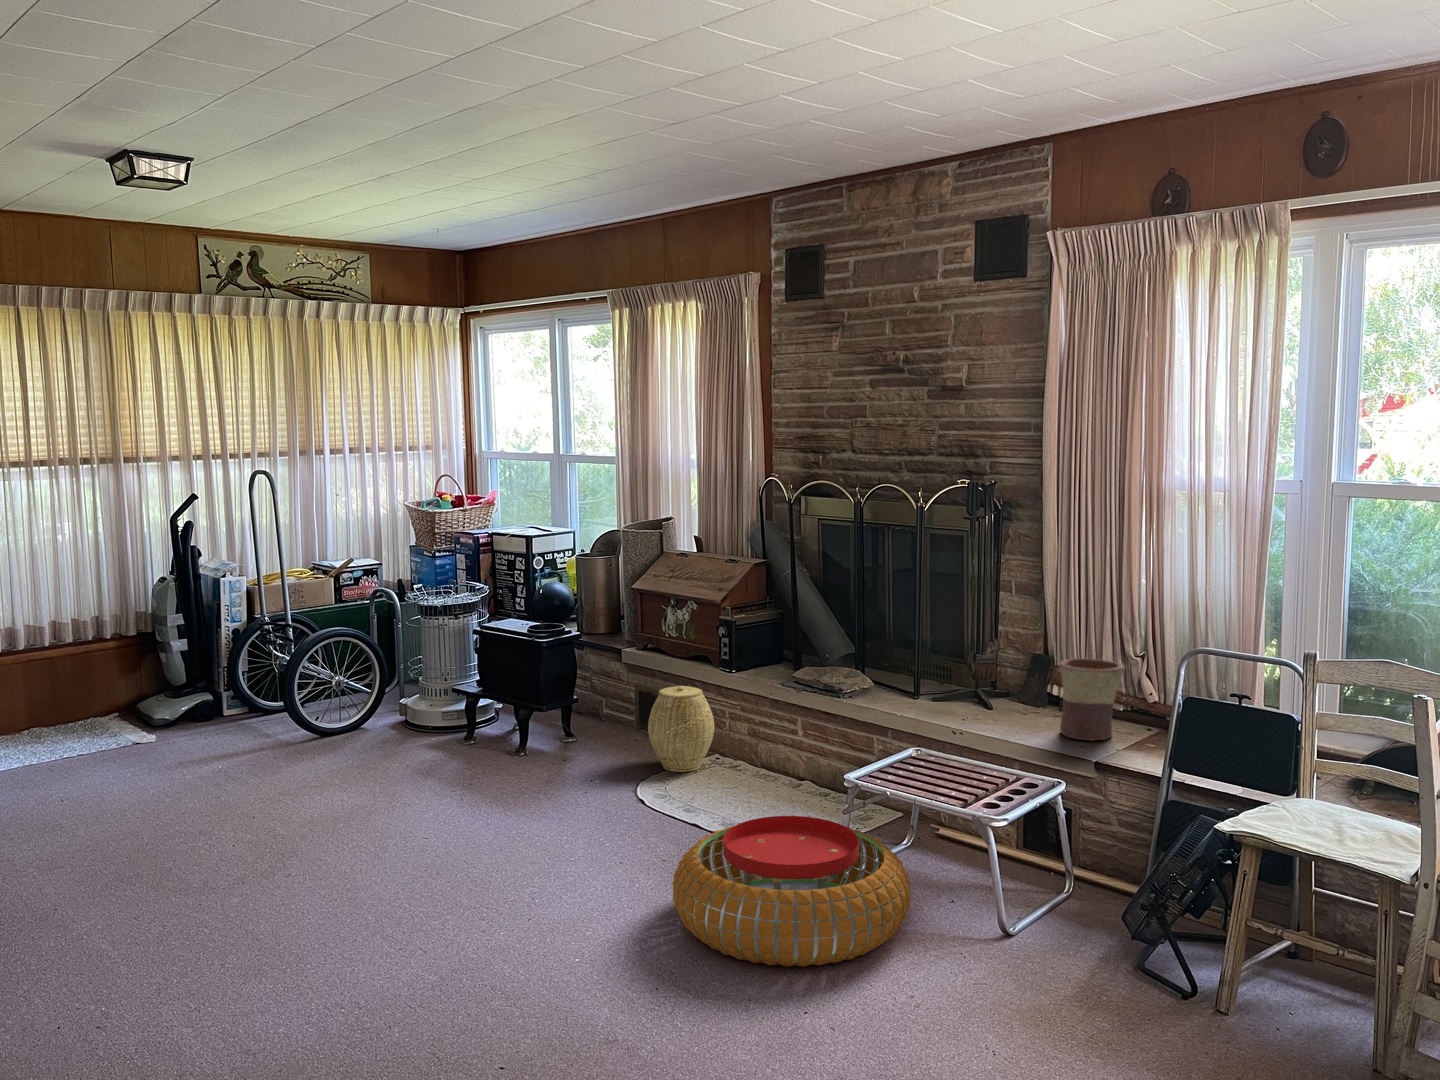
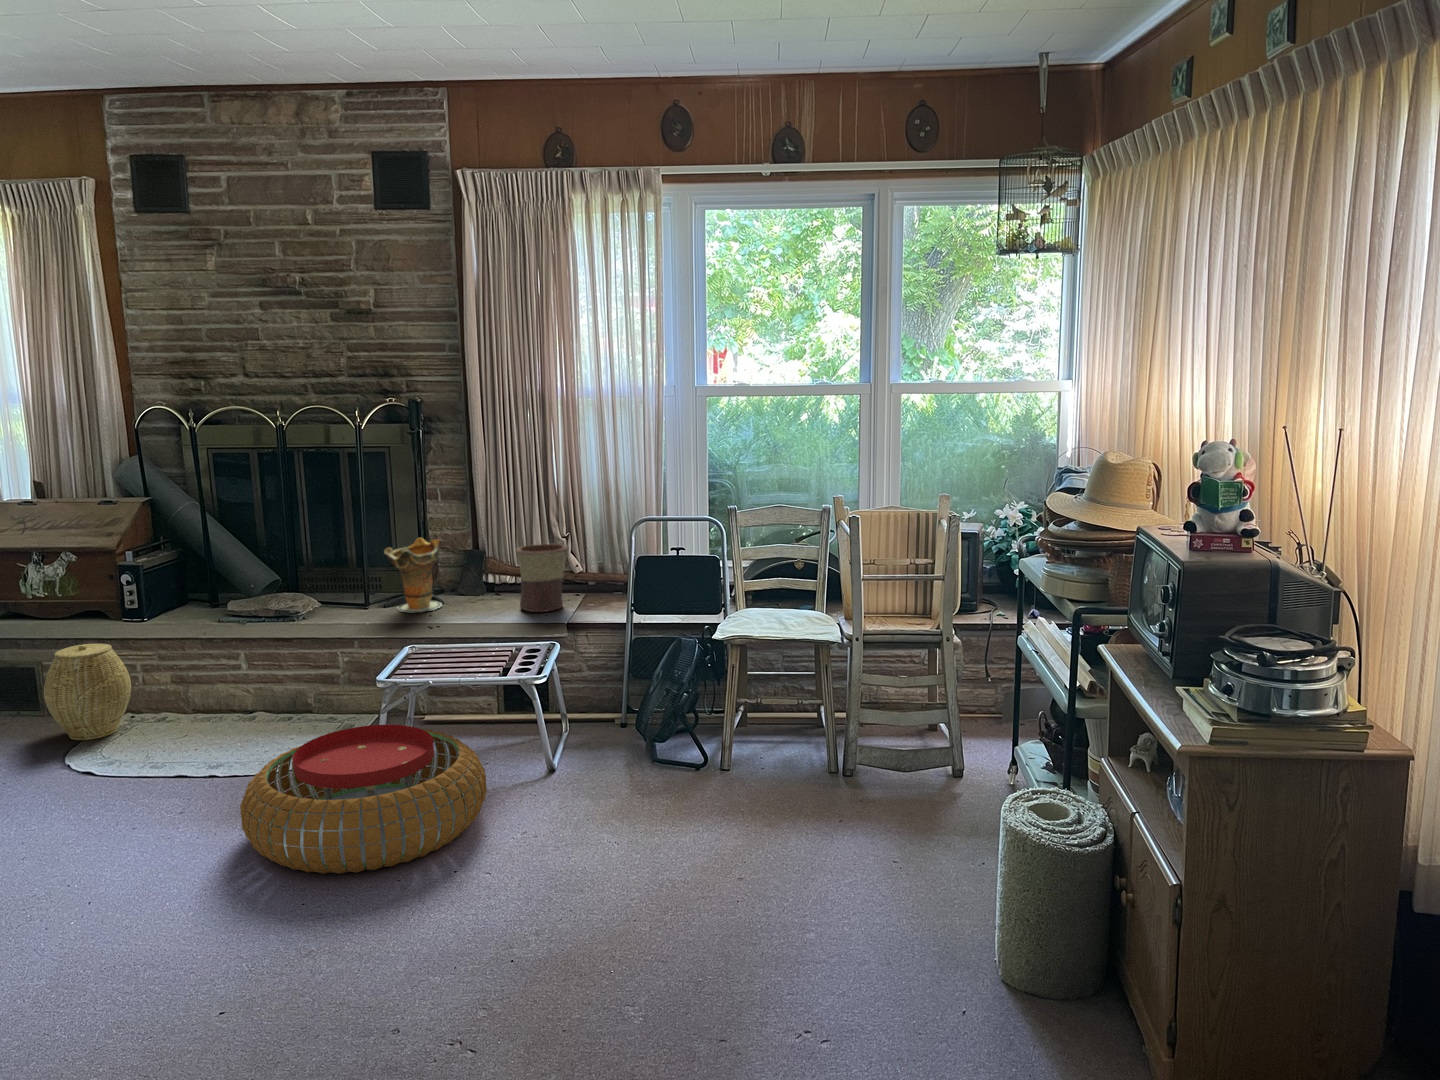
decorative vase: none [931,632,992,713] -> present [384,538,442,612]

